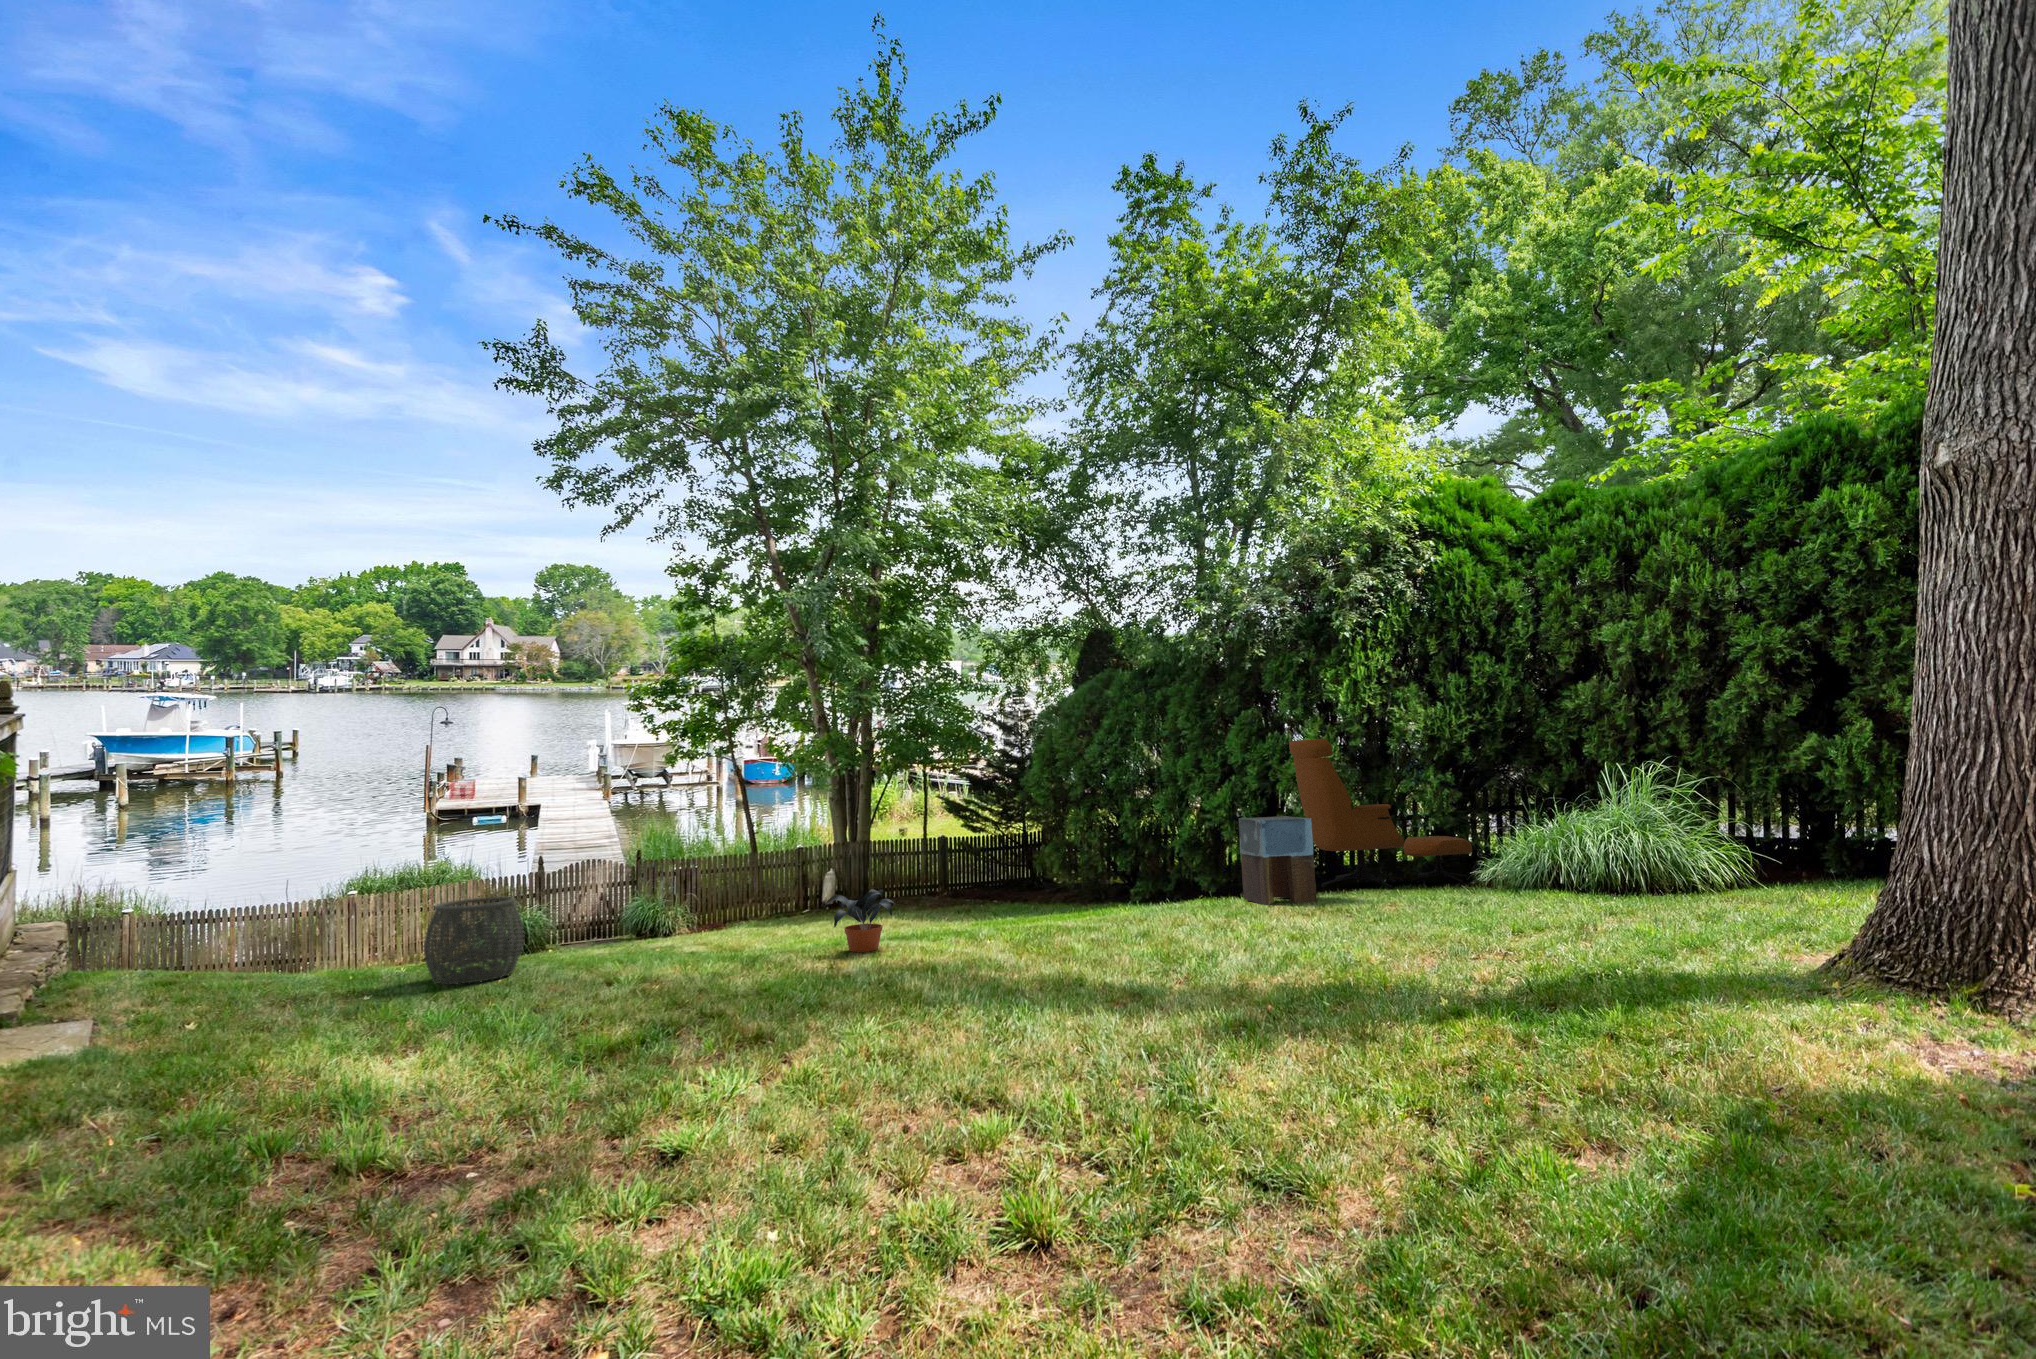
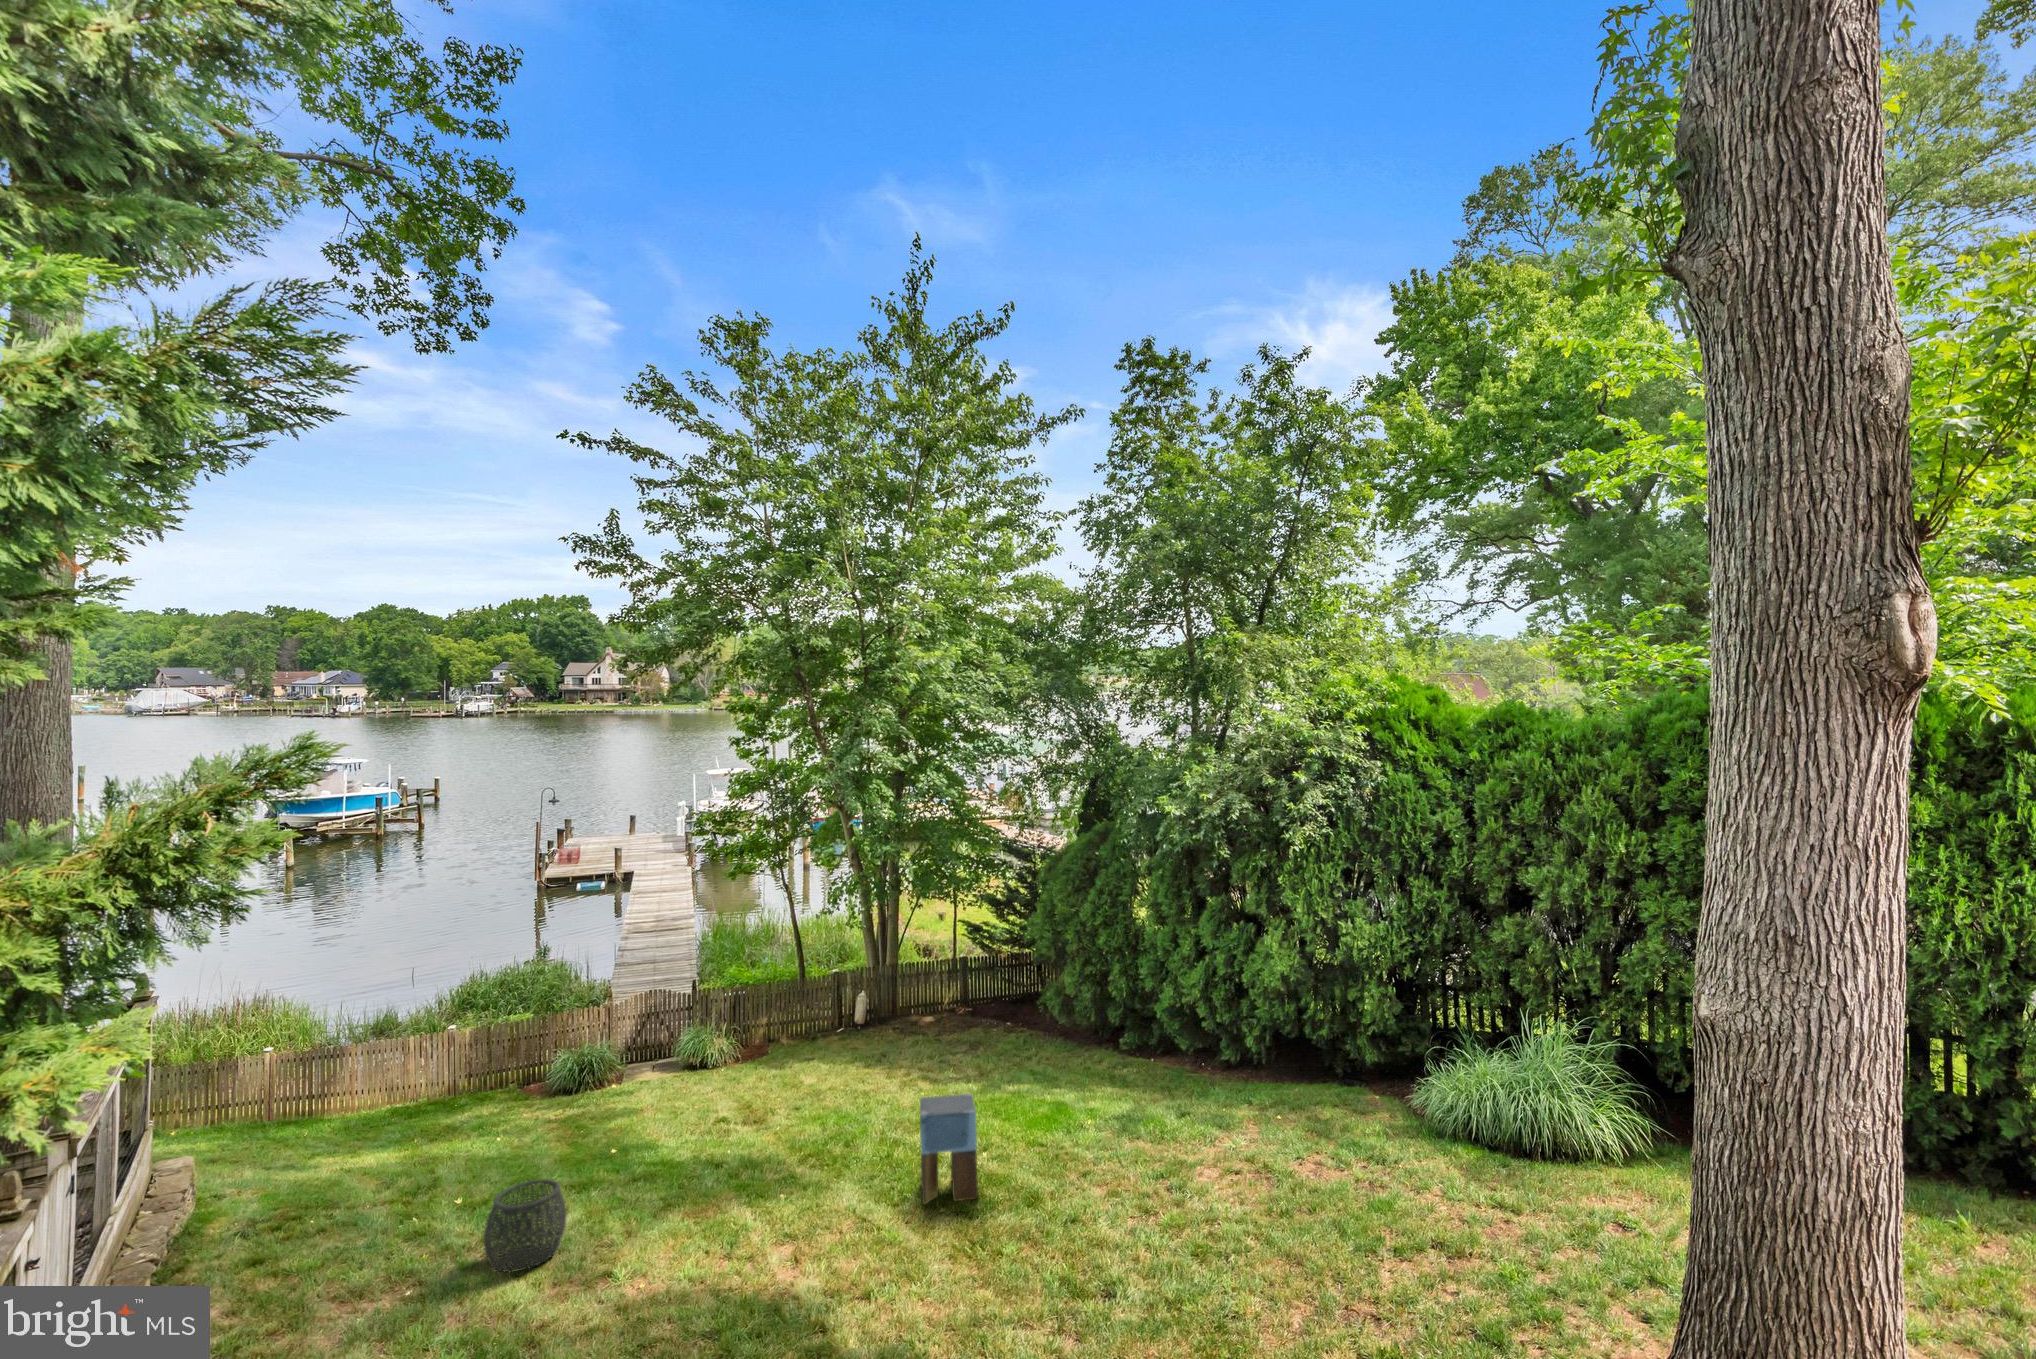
lounge chair: present [1289,739,1472,889] -> none [1249,963,1420,1118]
stool: present [1239,816,1317,905] -> present [920,1094,978,1204]
potted plant: present [825,889,895,952] -> none [812,1166,875,1234]

